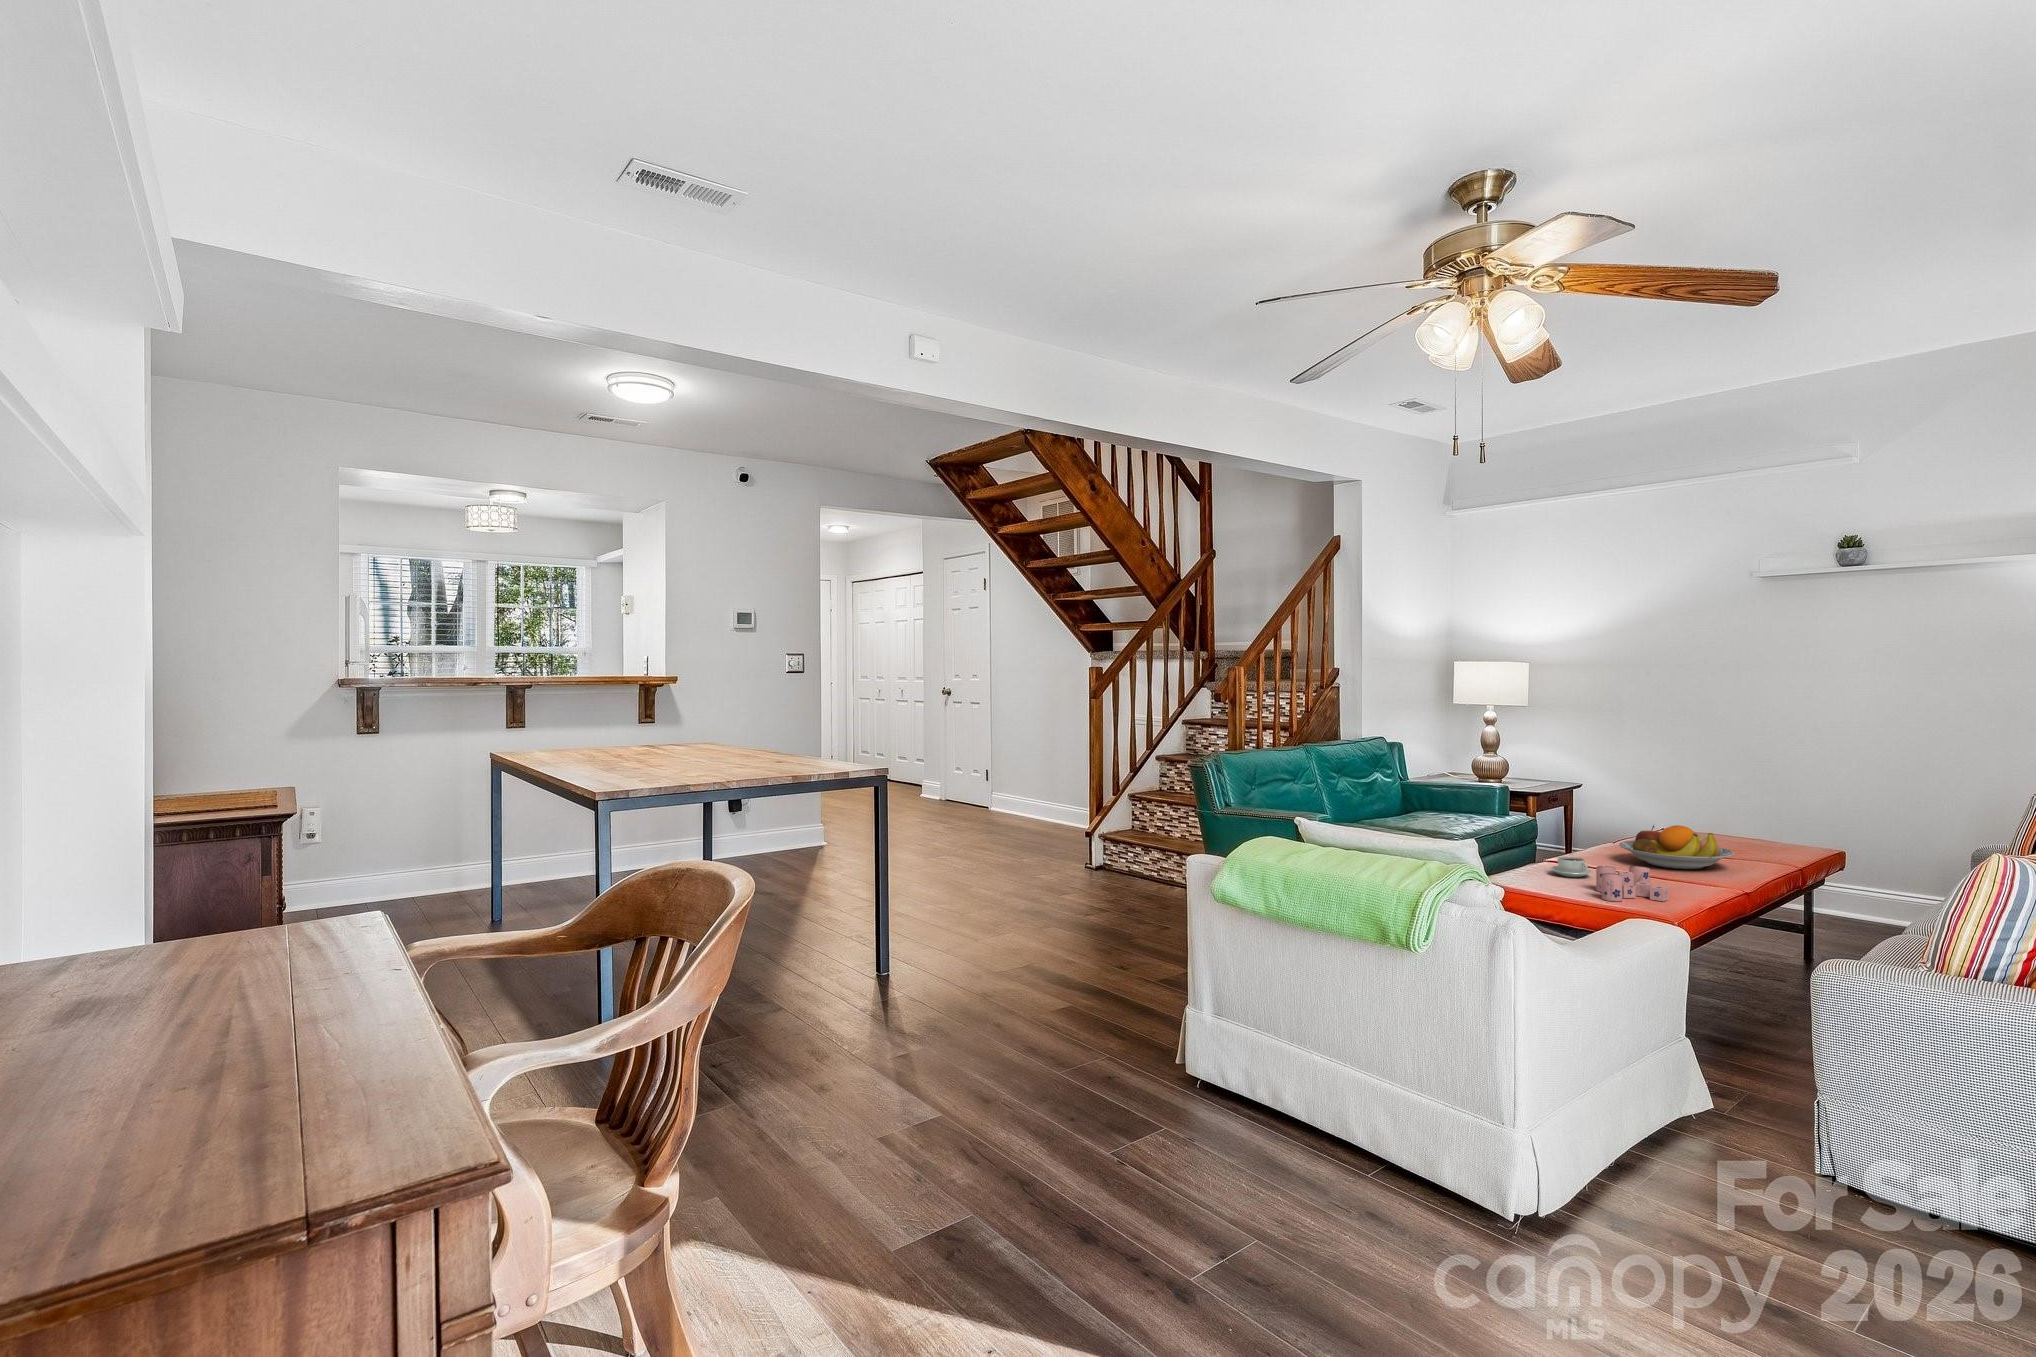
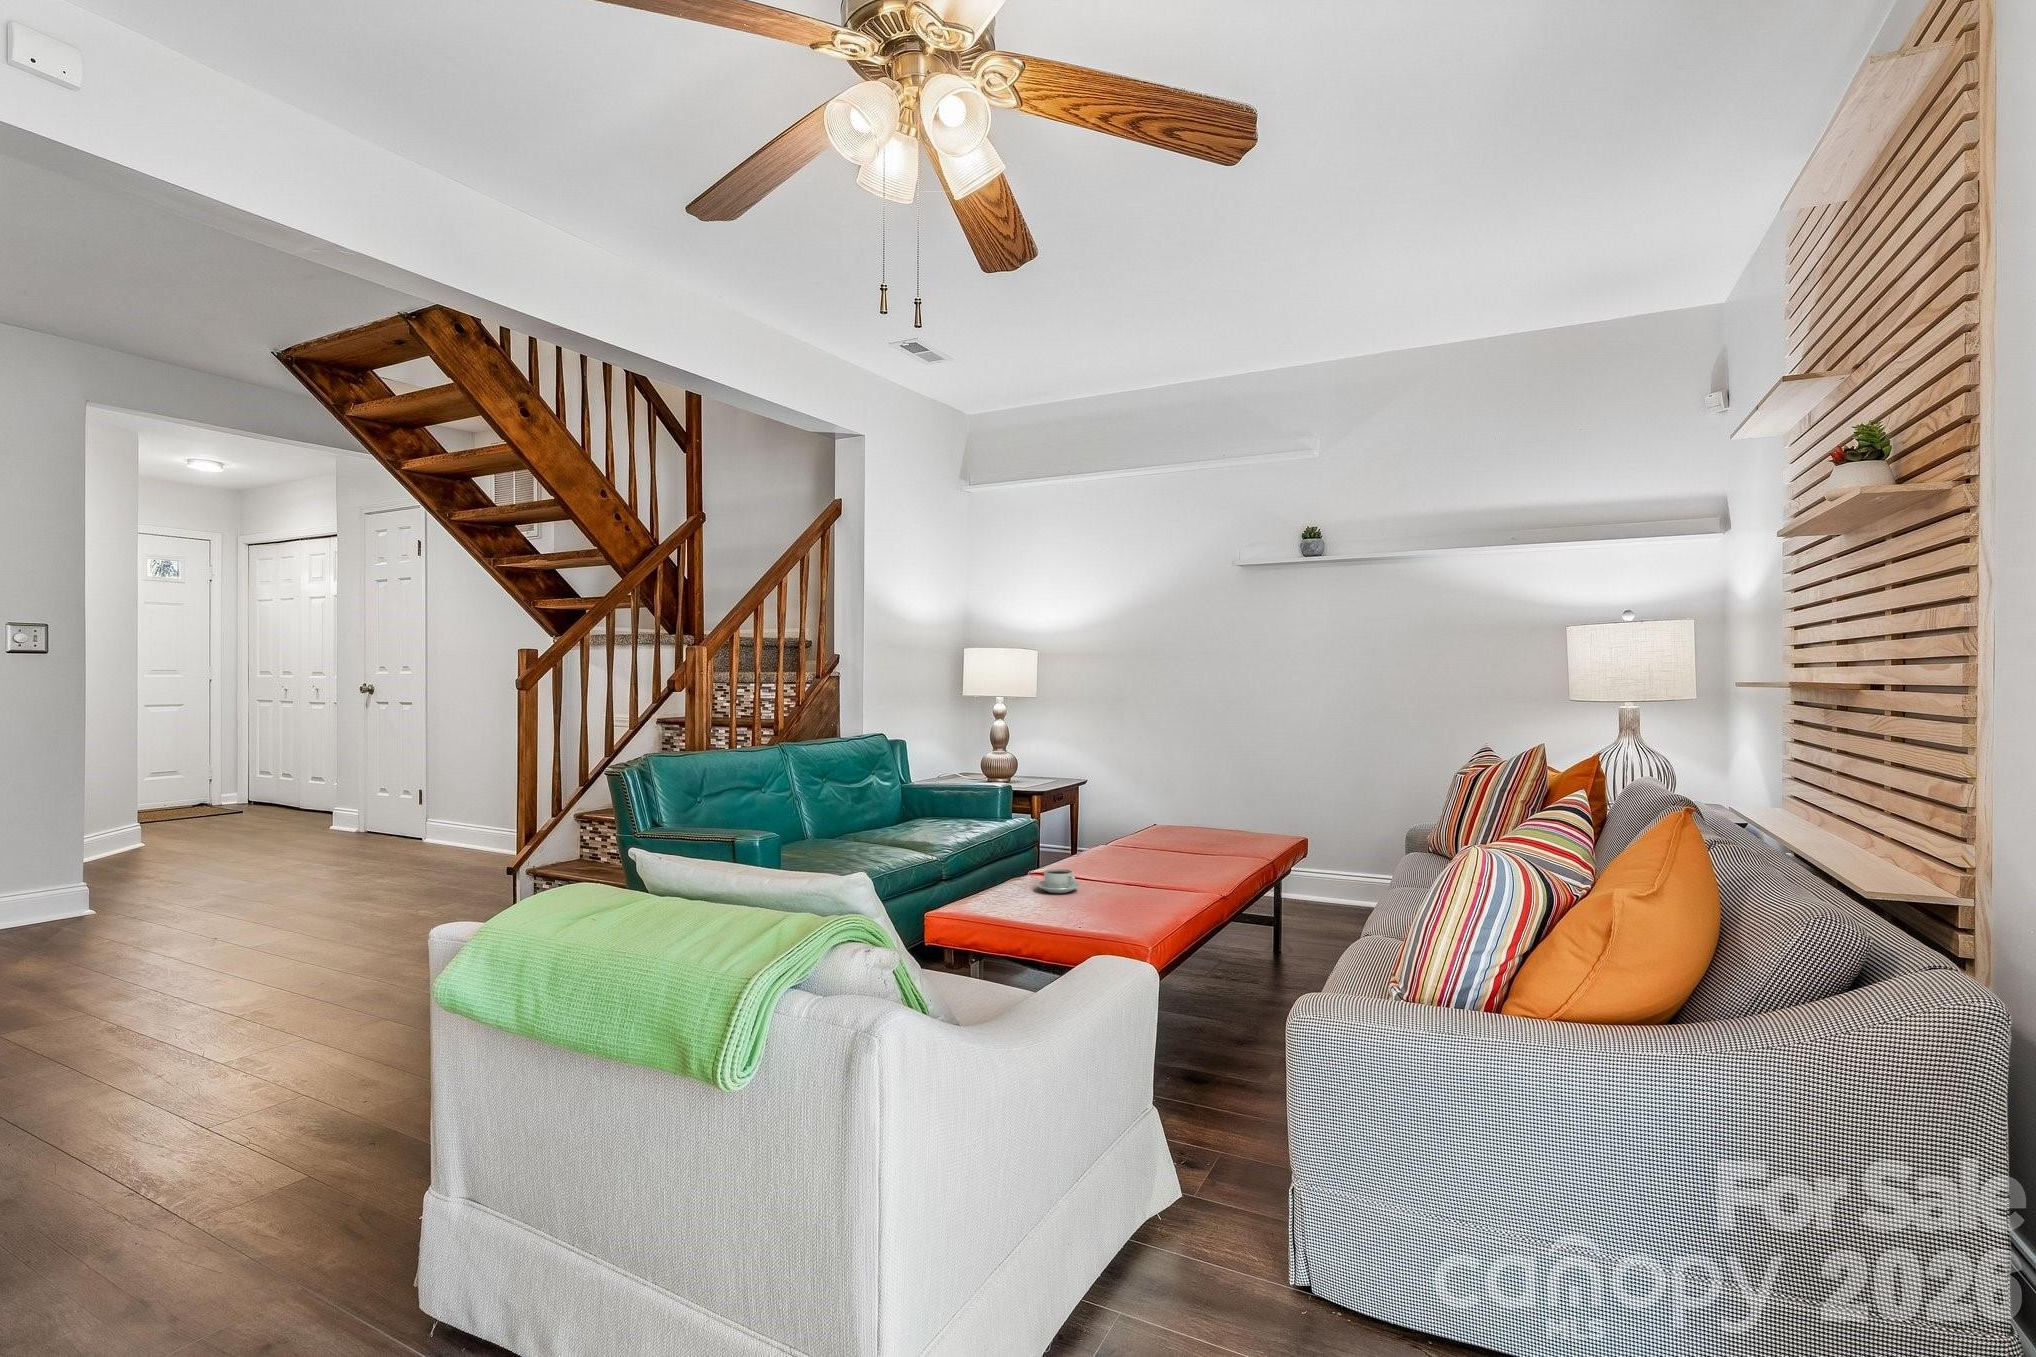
fruit bowl: present [1619,825,1734,869] -> none [1111,825,1219,873]
candle: present [1596,866,1668,901] -> none [1081,877,1154,923]

